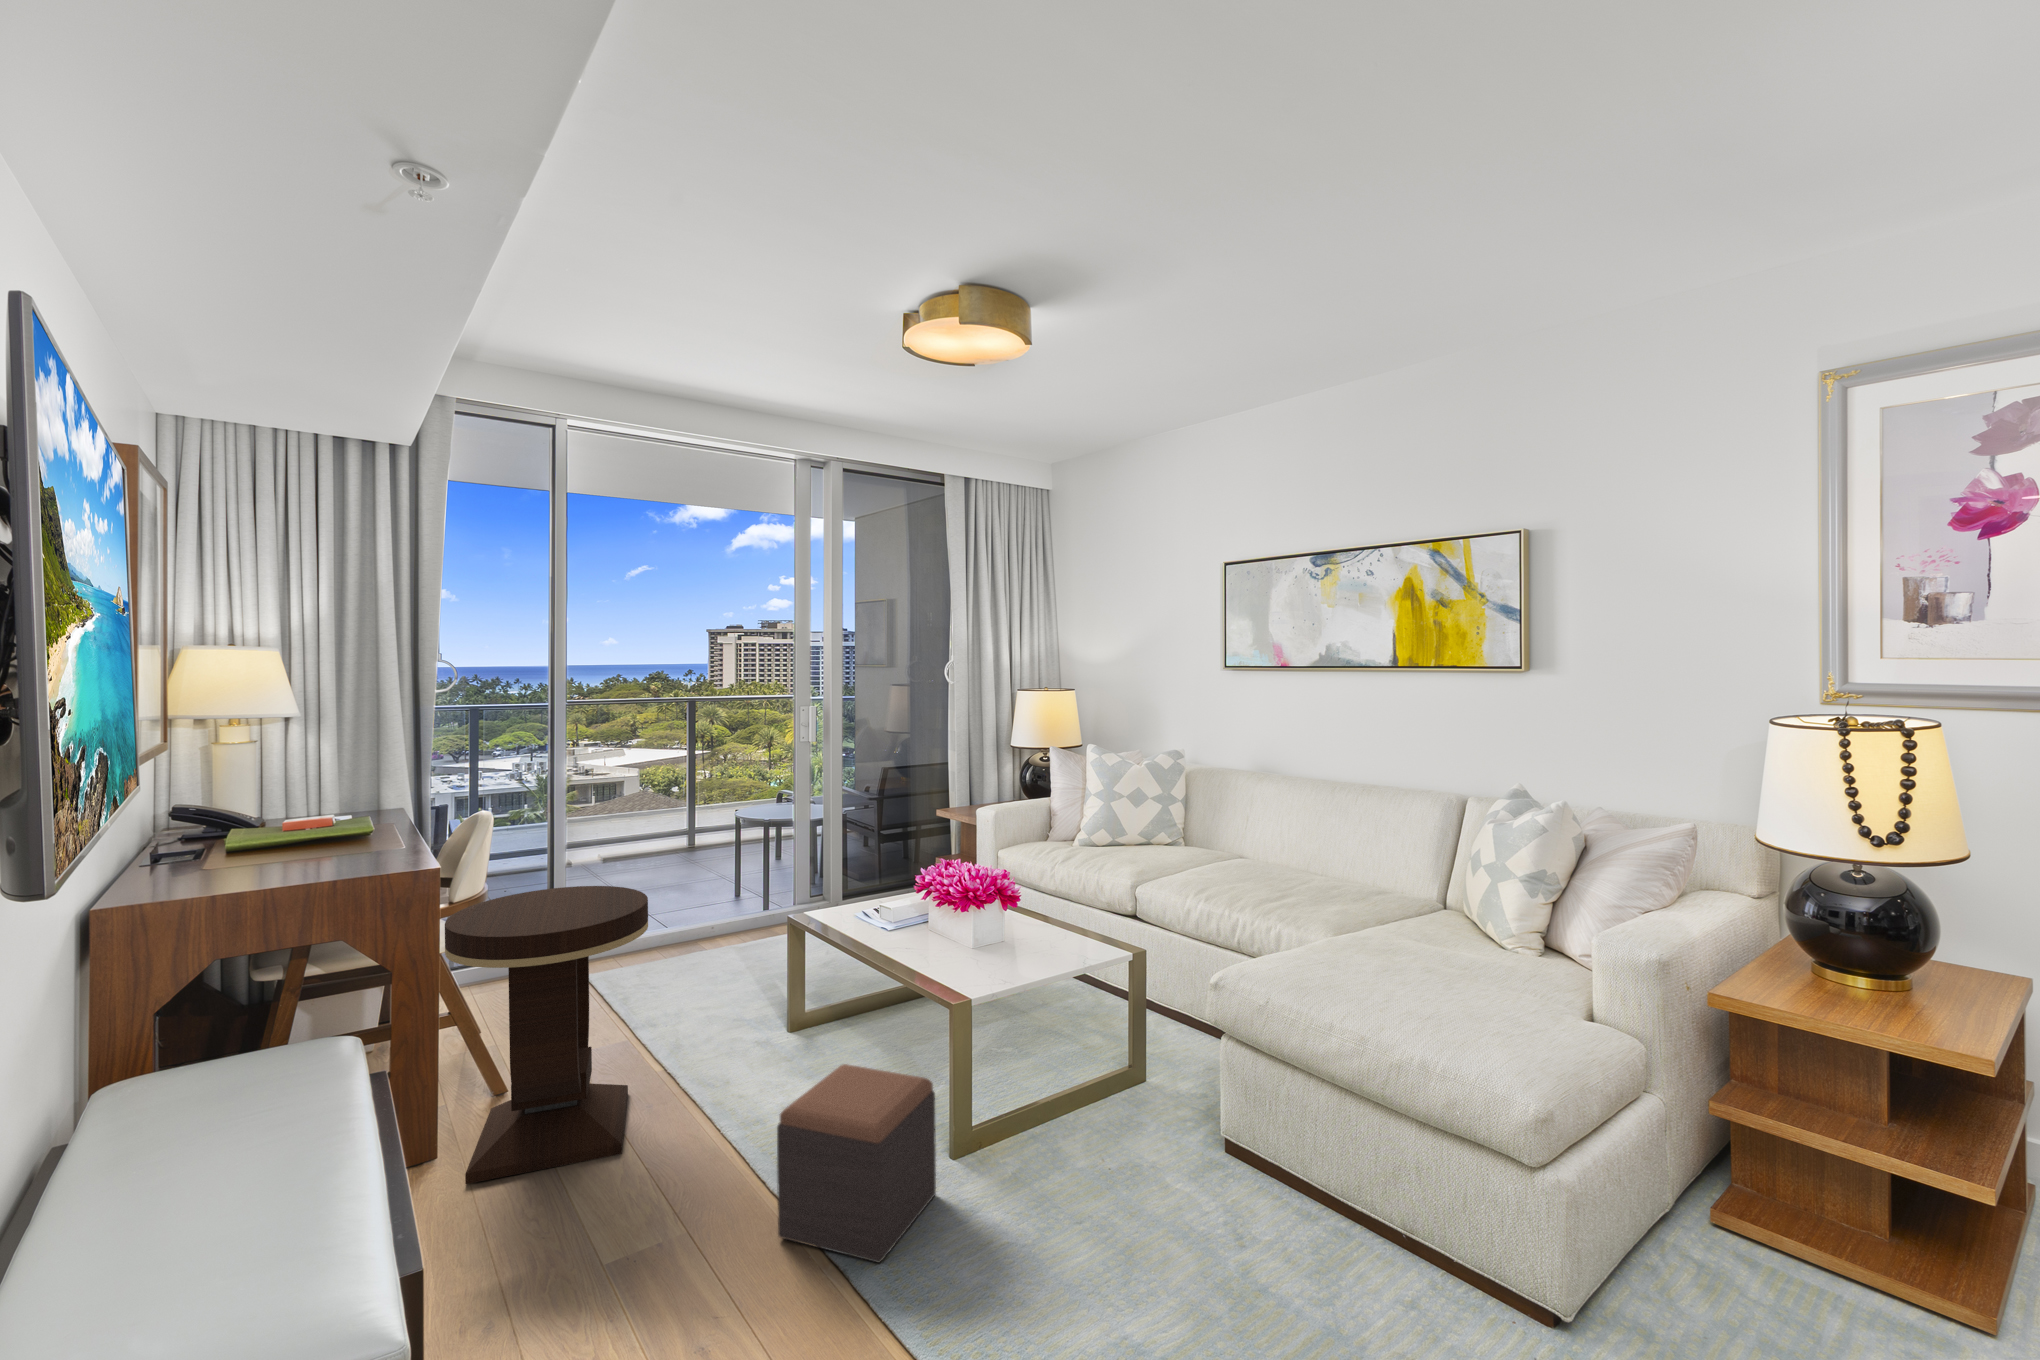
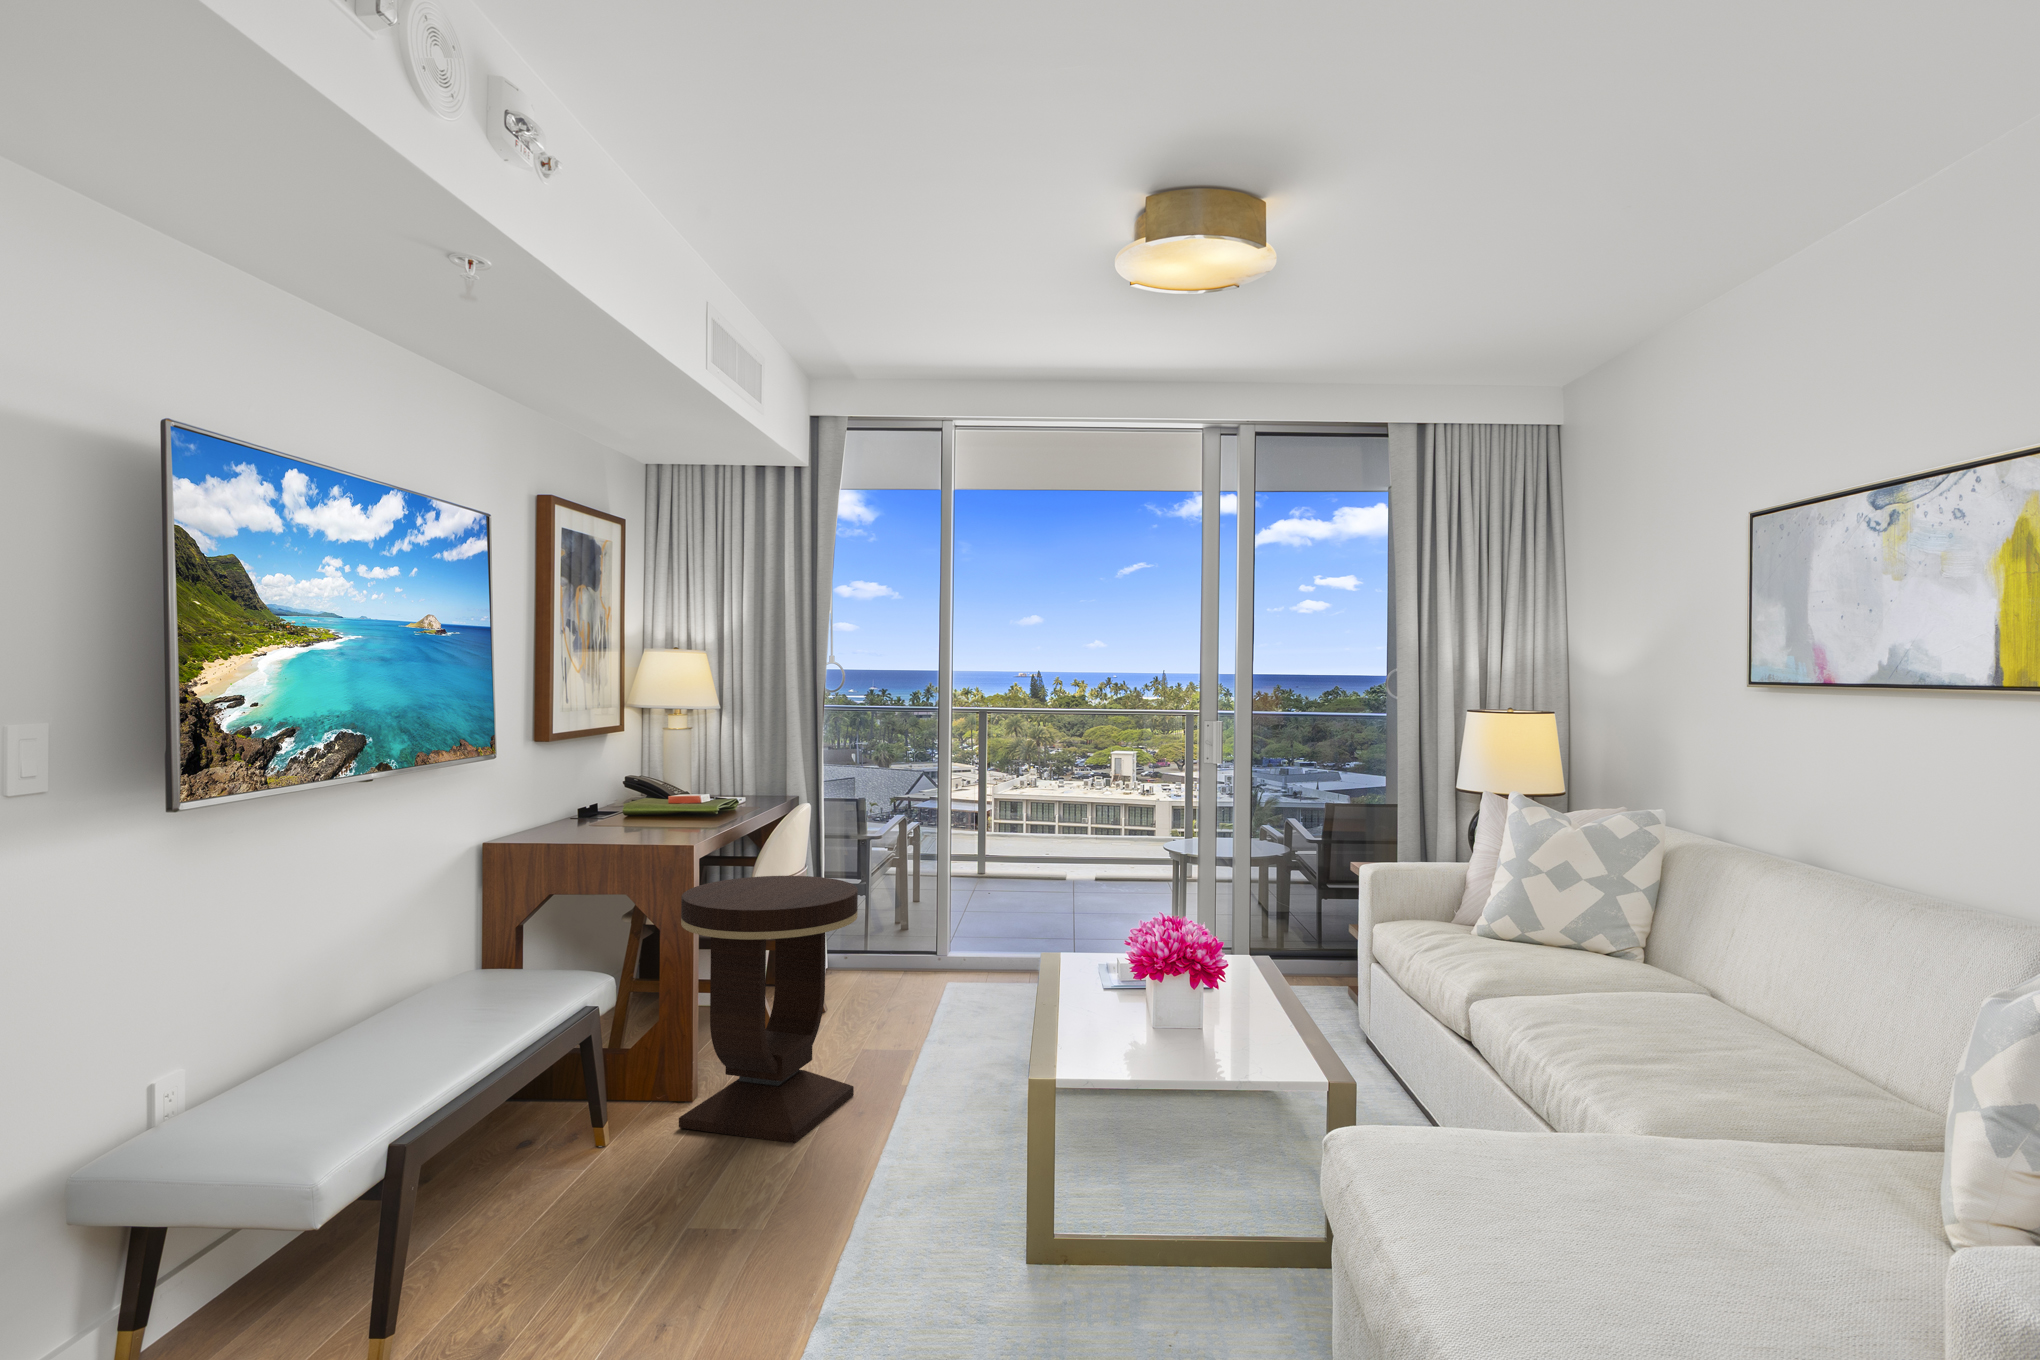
footstool: present [777,1064,936,1263] -> none [815,1104,984,1321]

